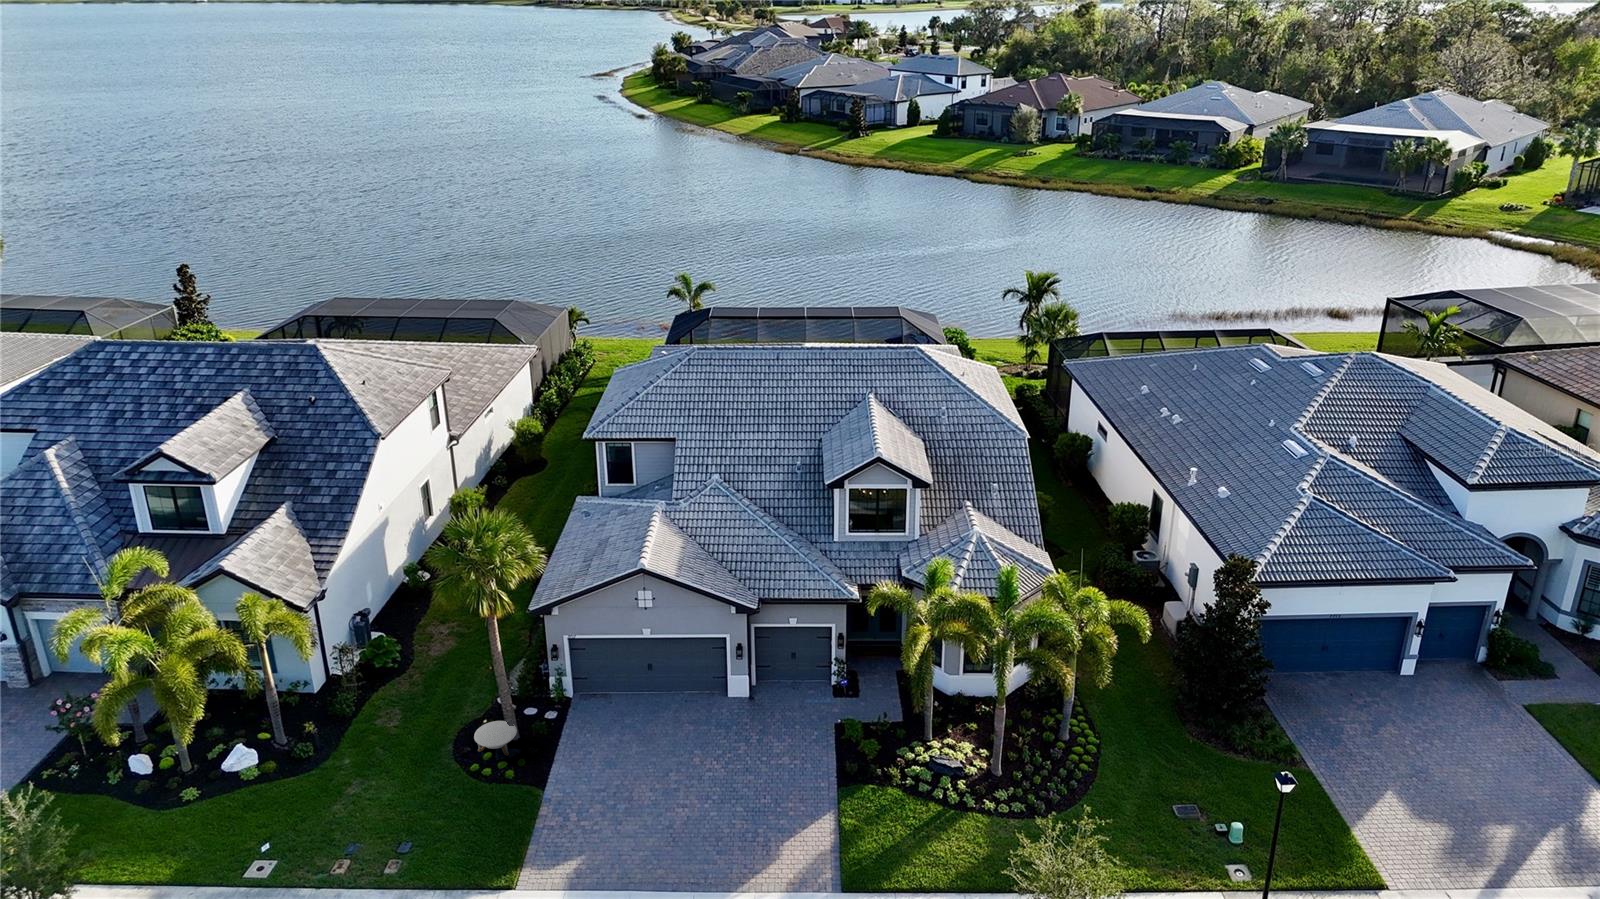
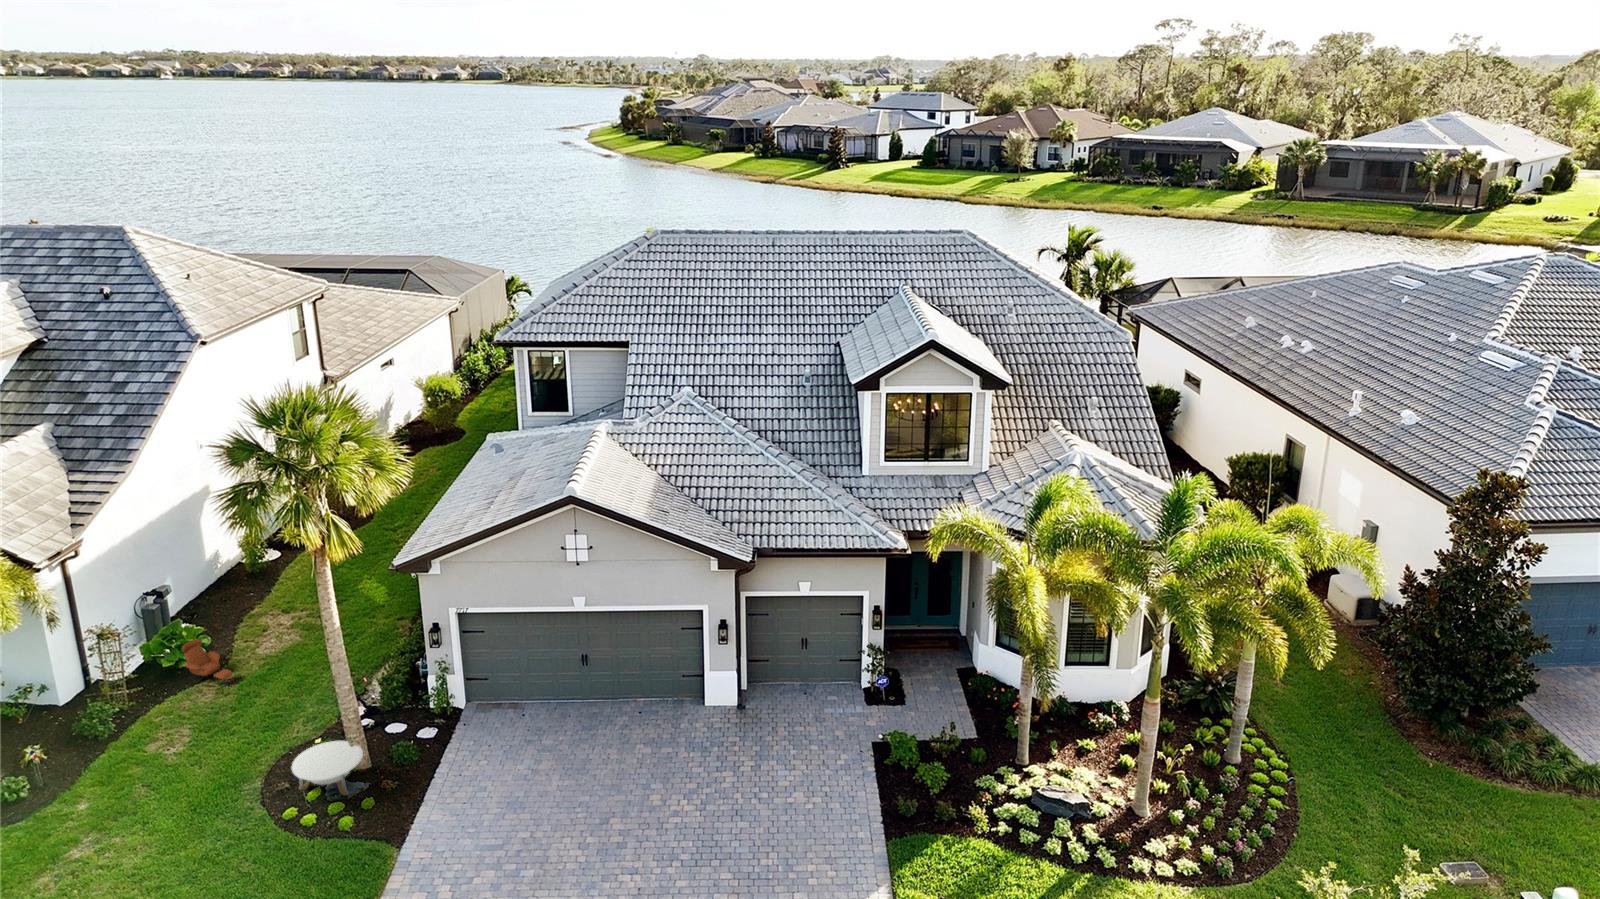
lounge chair: none [386,648,419,683] -> present [182,639,232,685]

